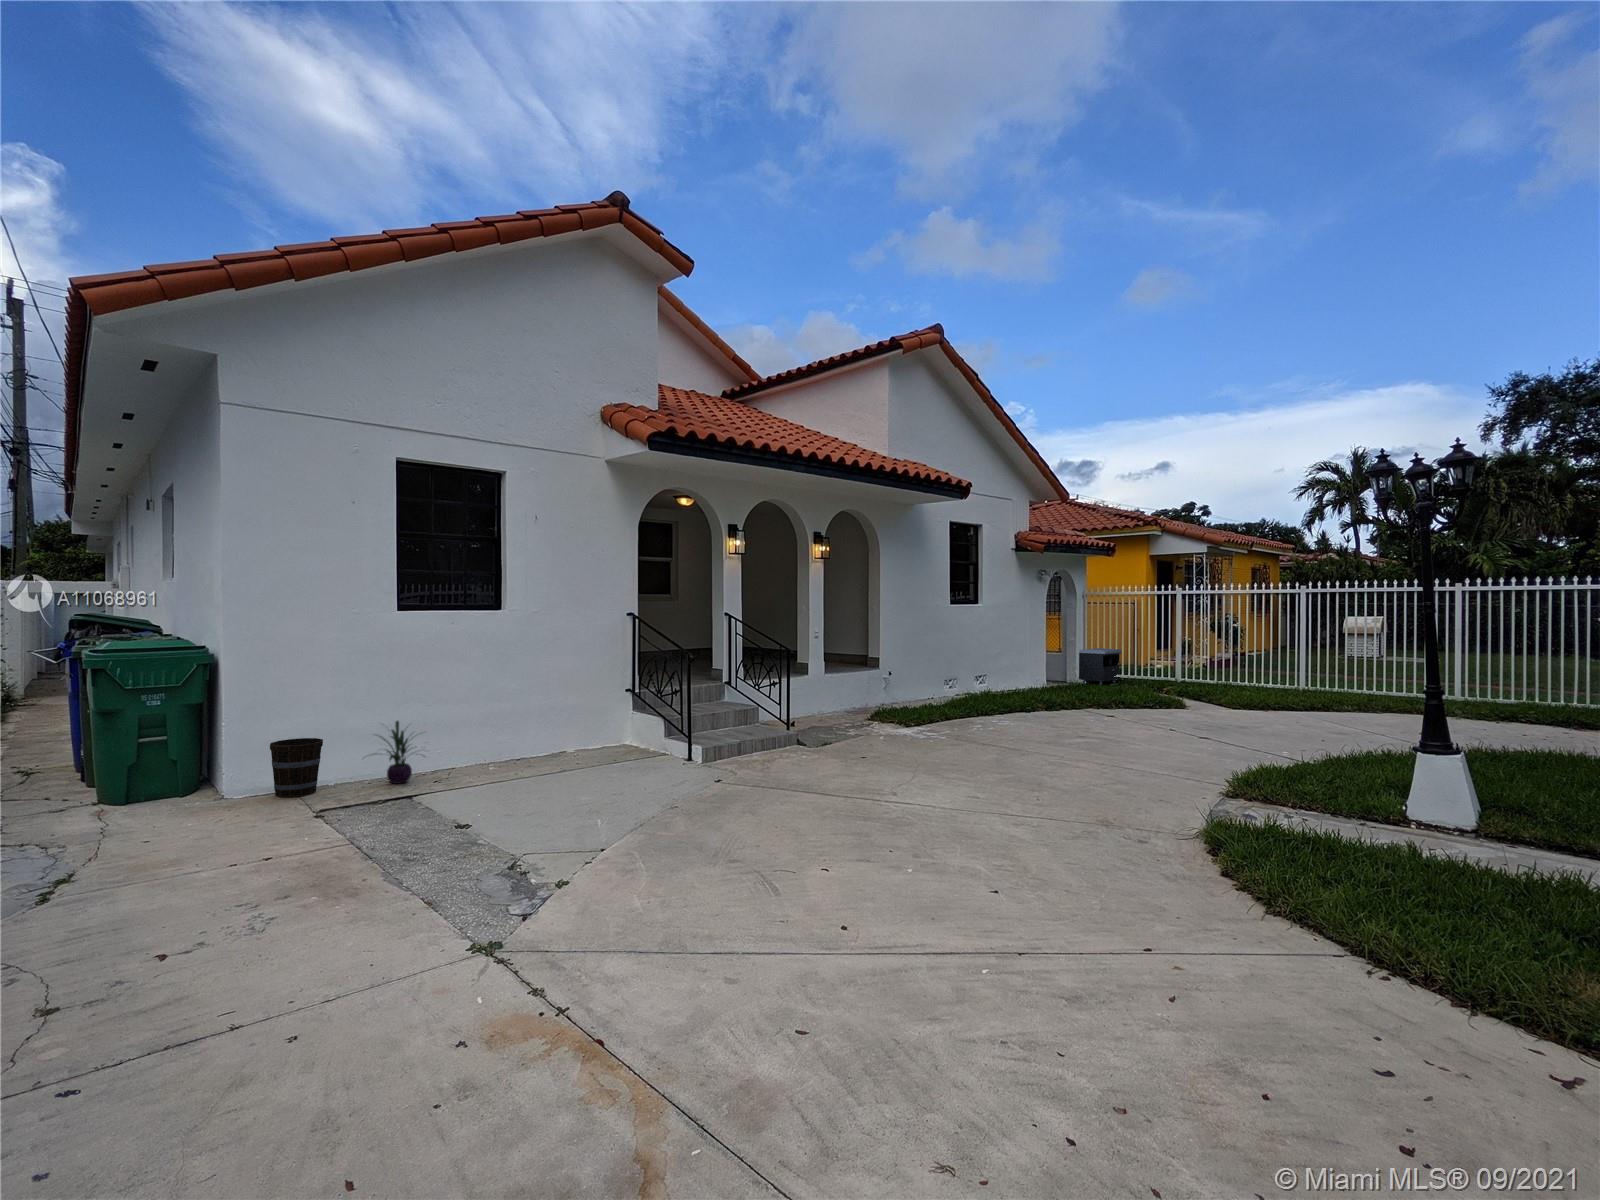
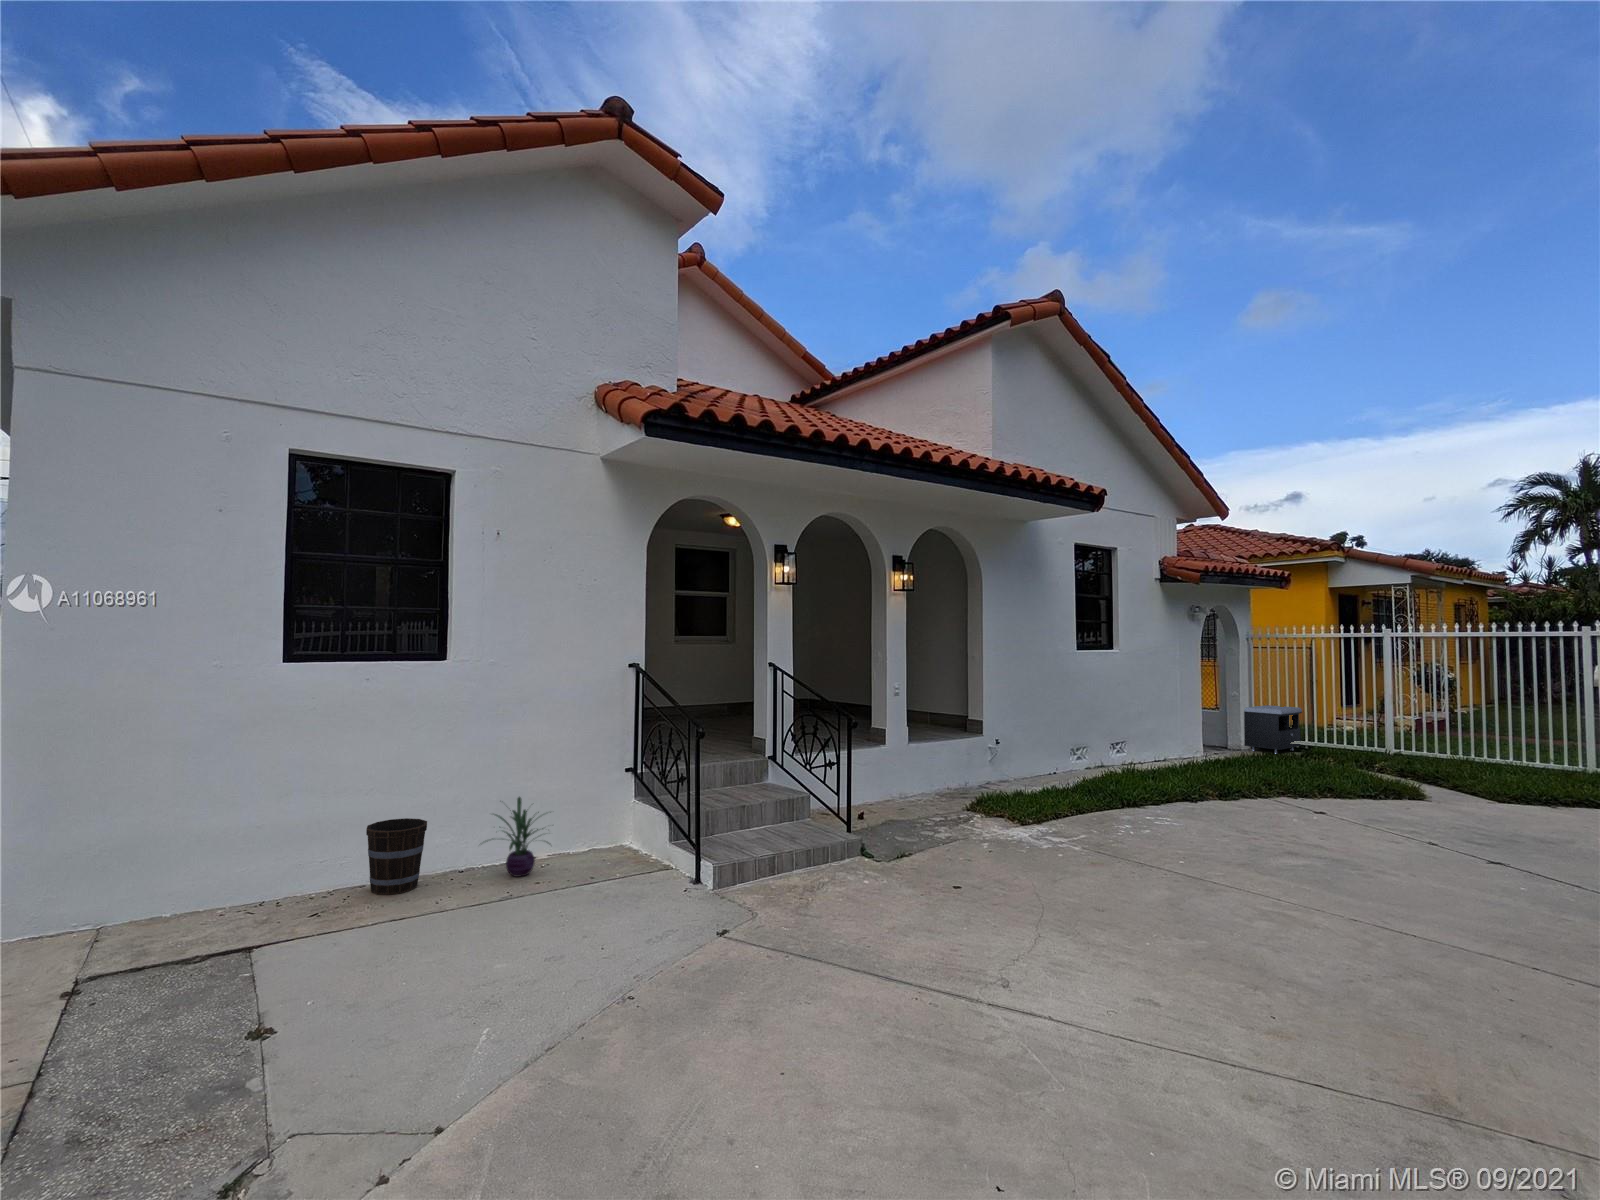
decorative plant: present [380,721,422,784] -> present [487,797,548,877]
bucket: present [270,738,323,797] -> present [366,818,427,895]

